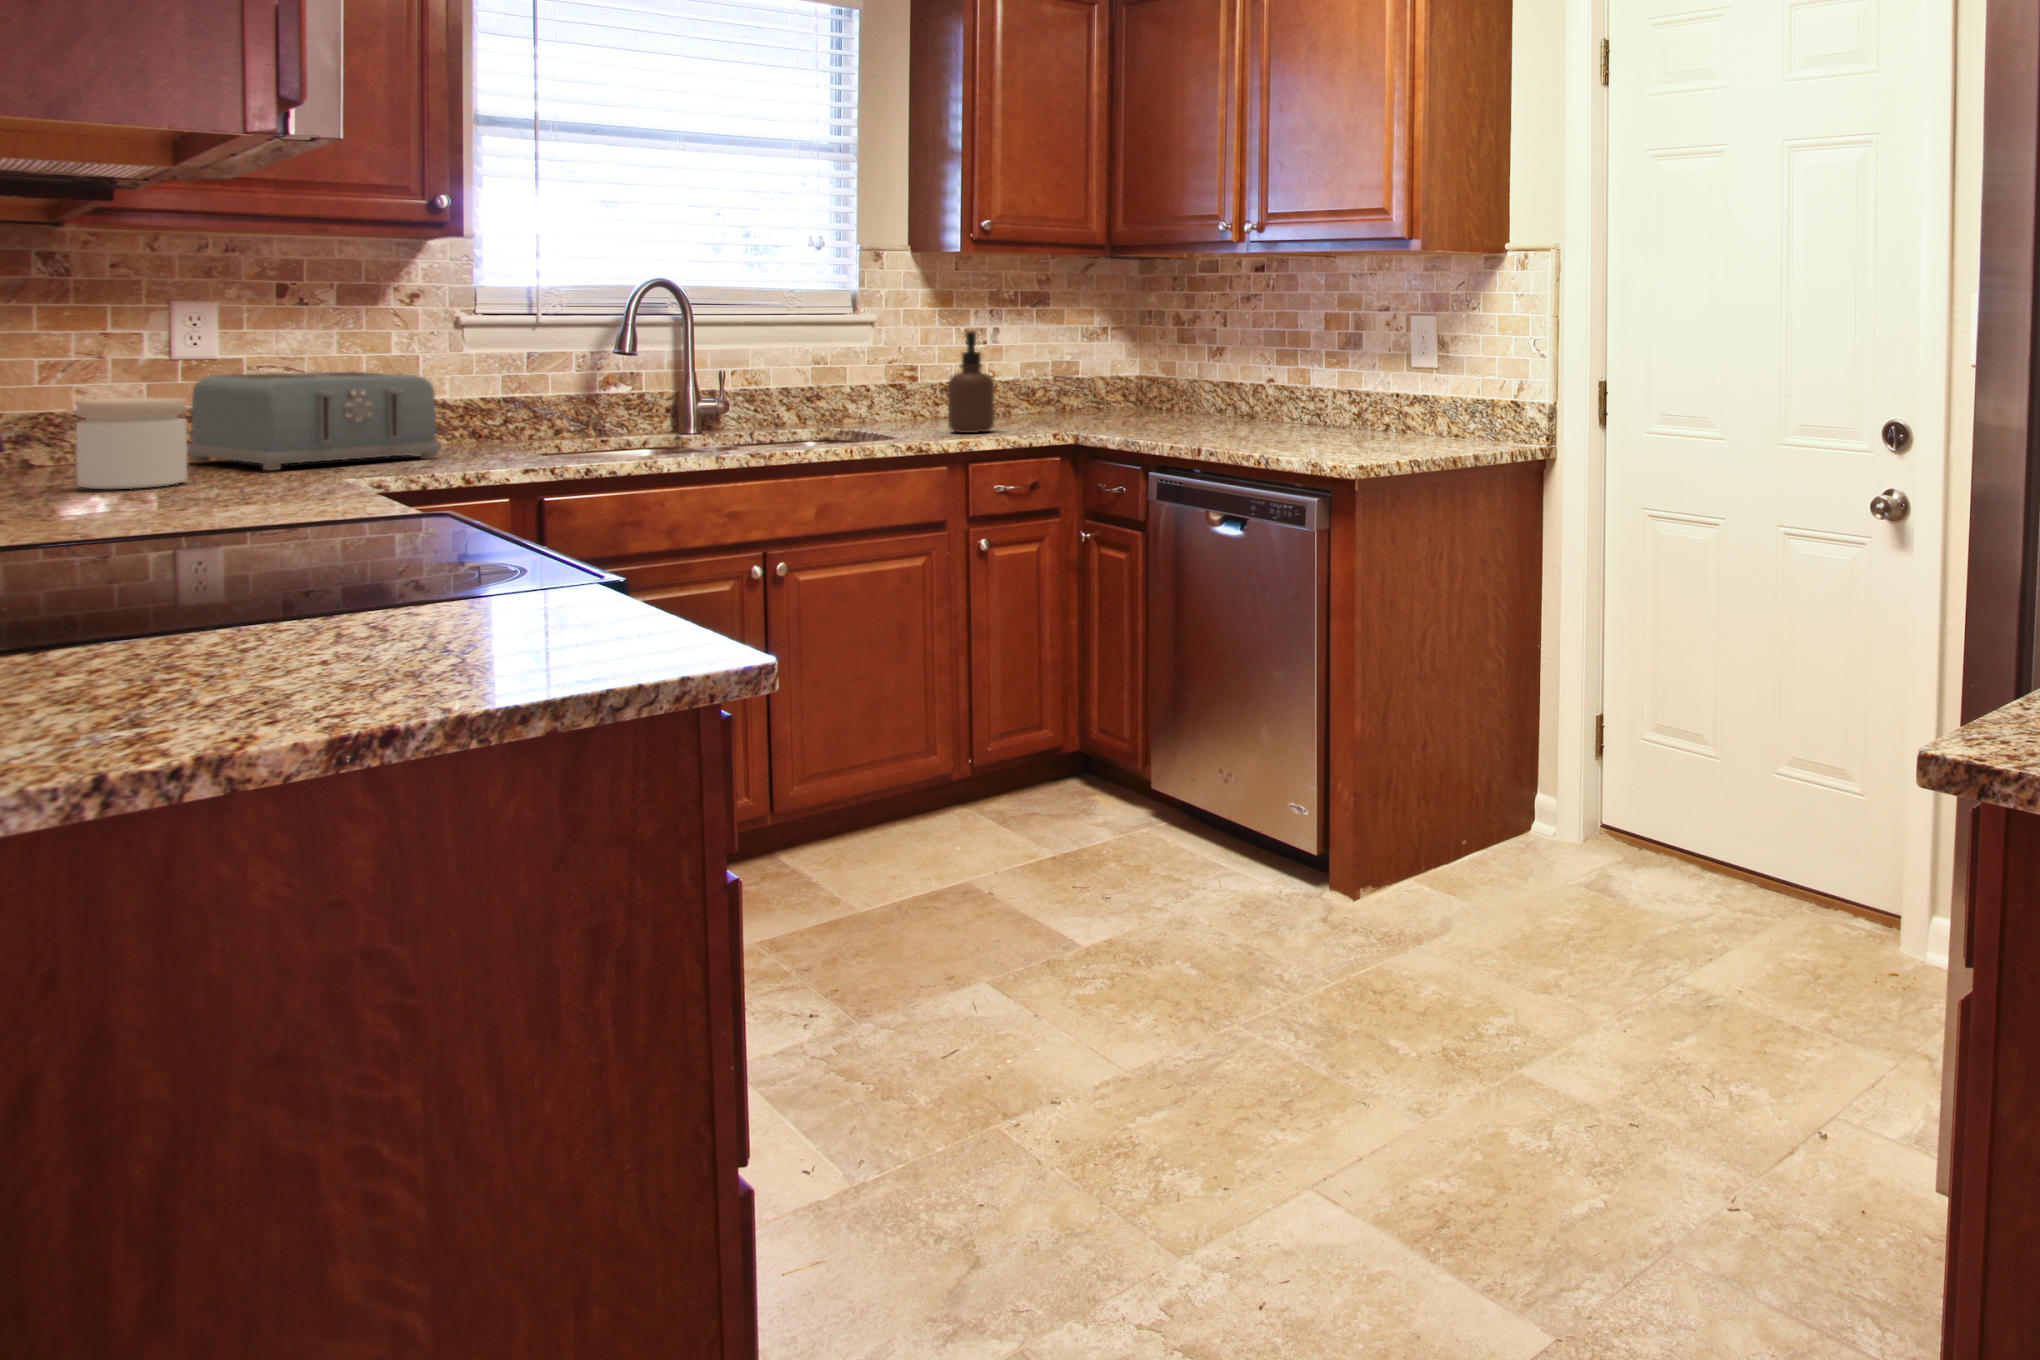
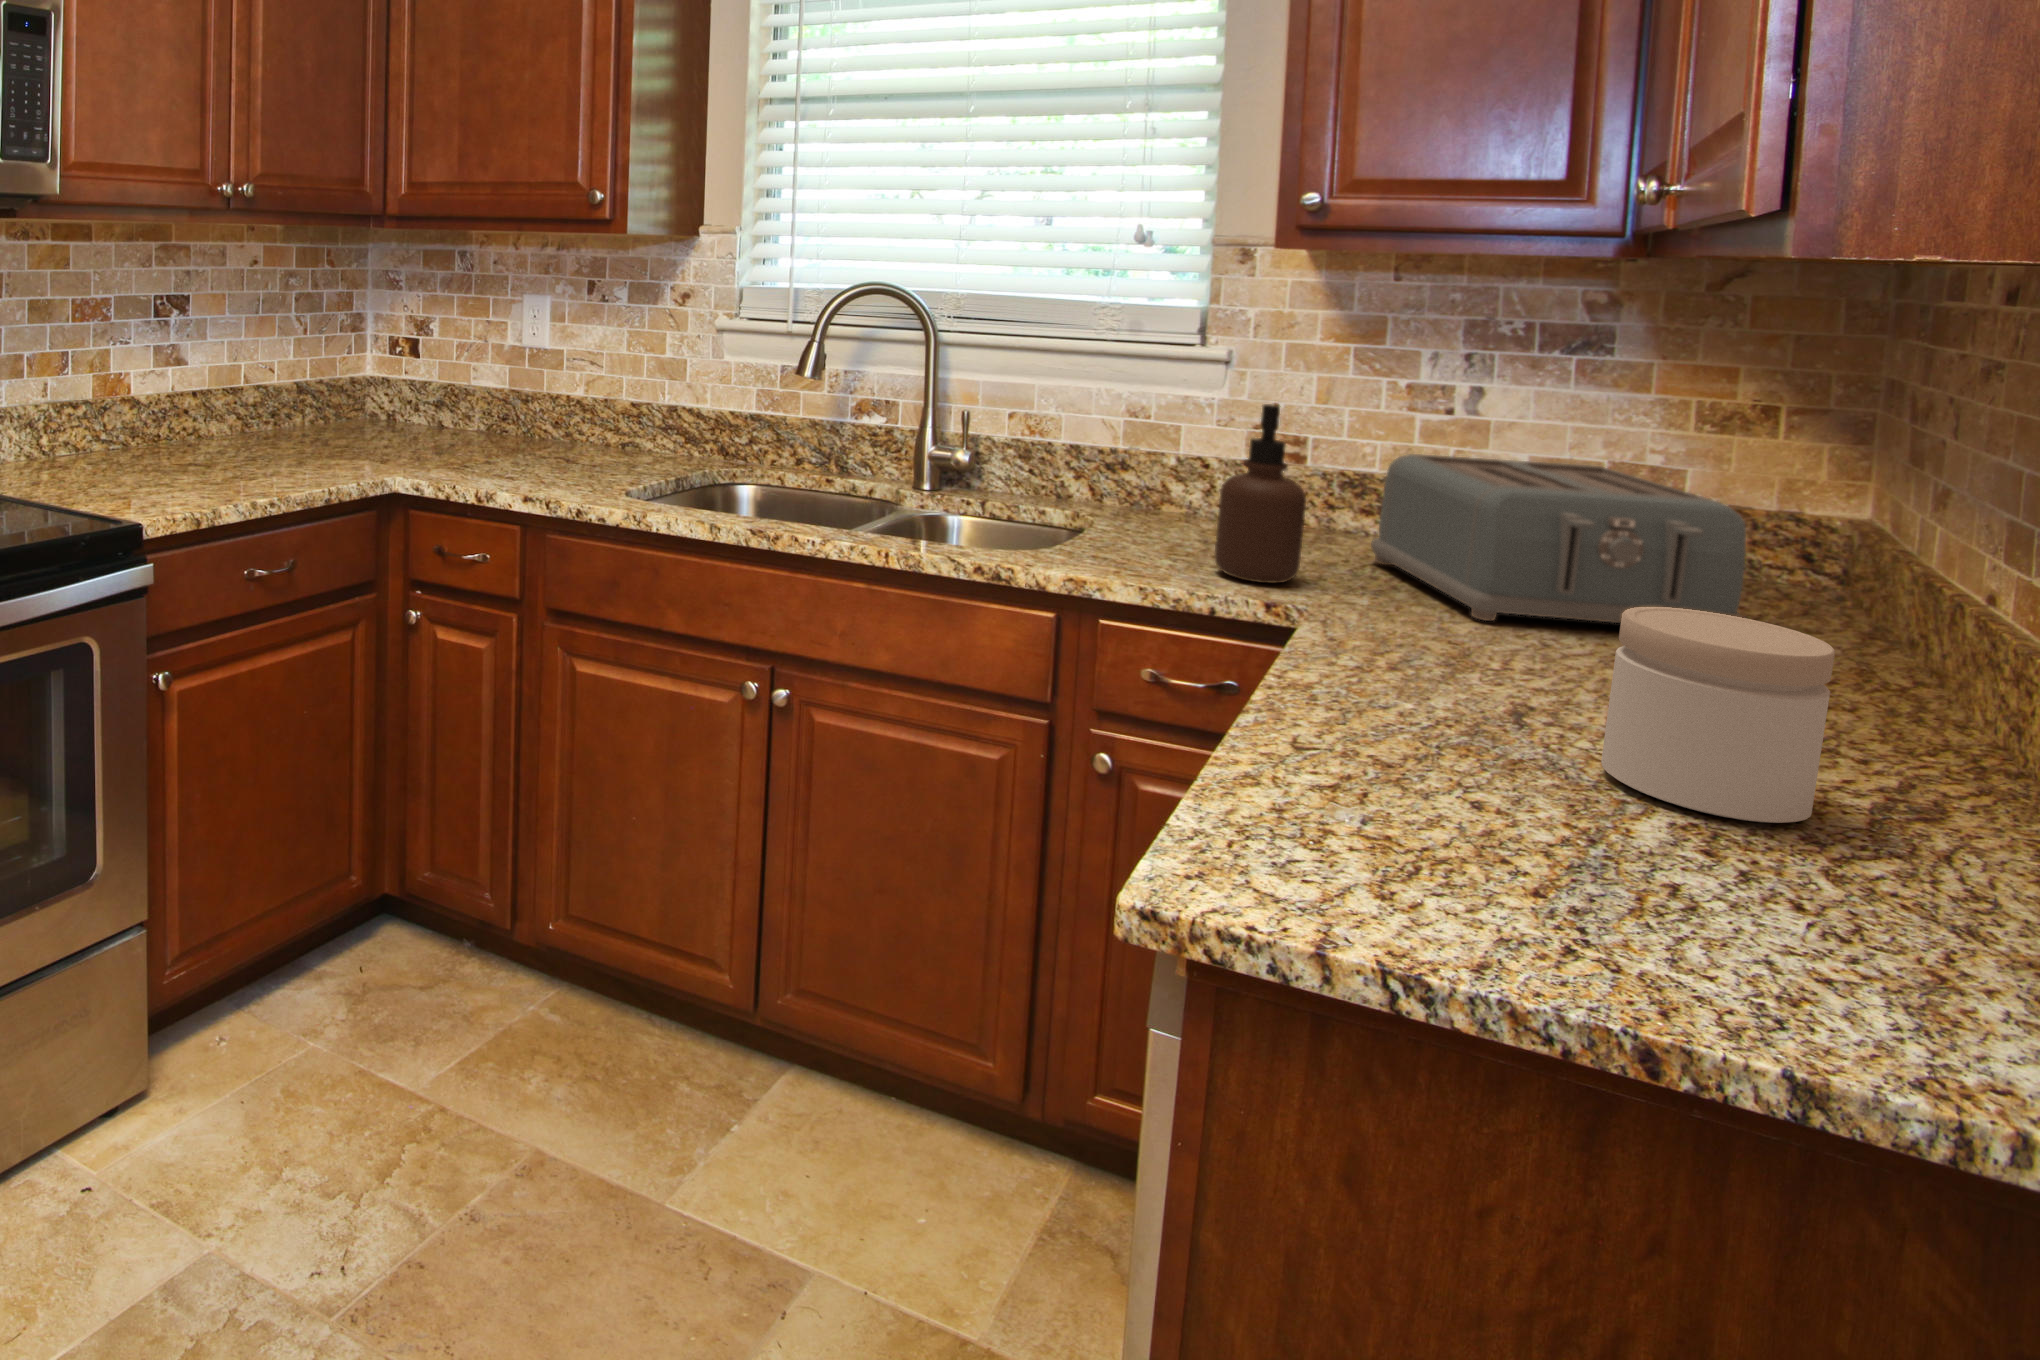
toaster: present [187,371,441,470] -> present [1371,454,1746,623]
jar: present [76,398,187,489] -> present [1601,607,1835,823]

